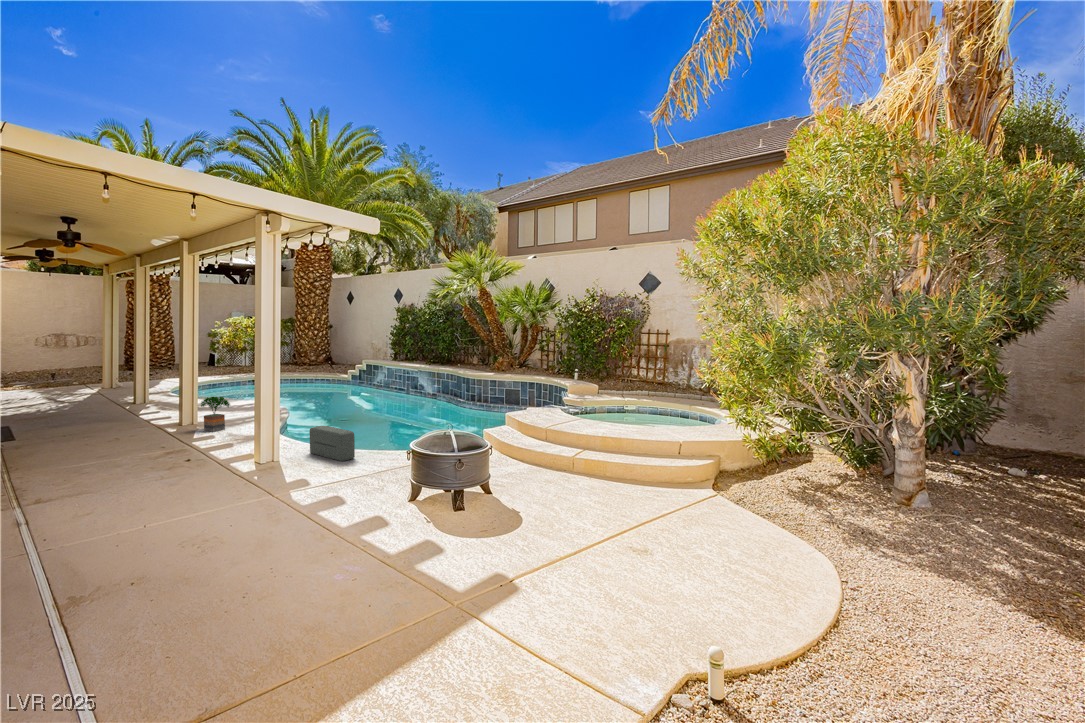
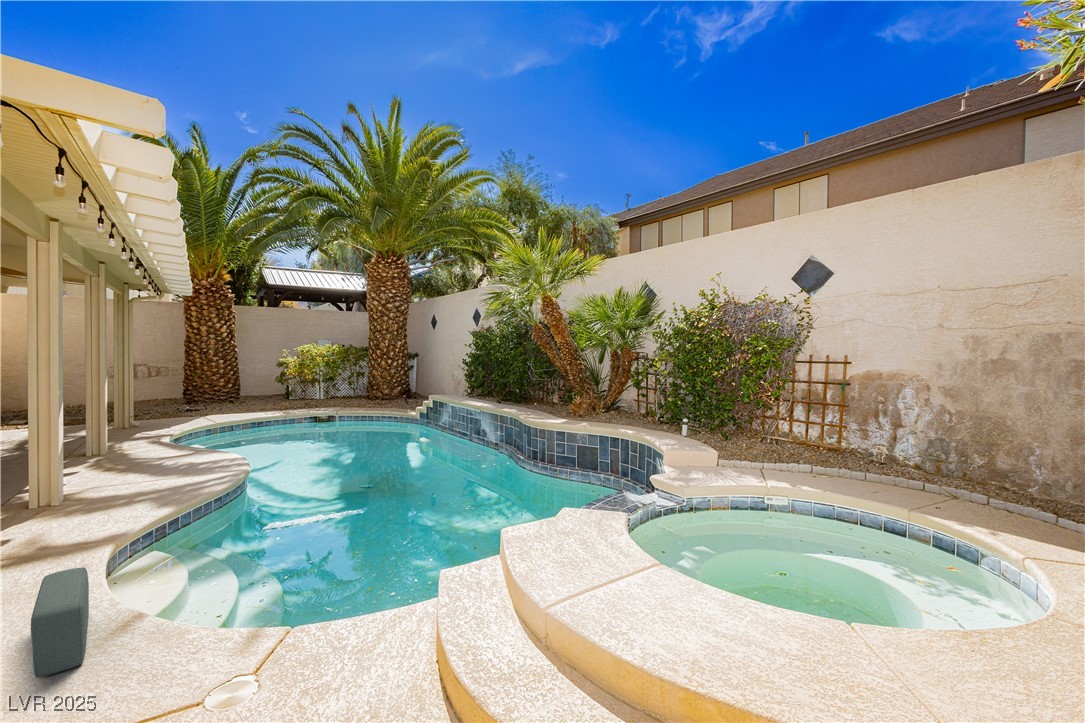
potted tree: present [201,397,230,432] -> none [34,470,87,530]

